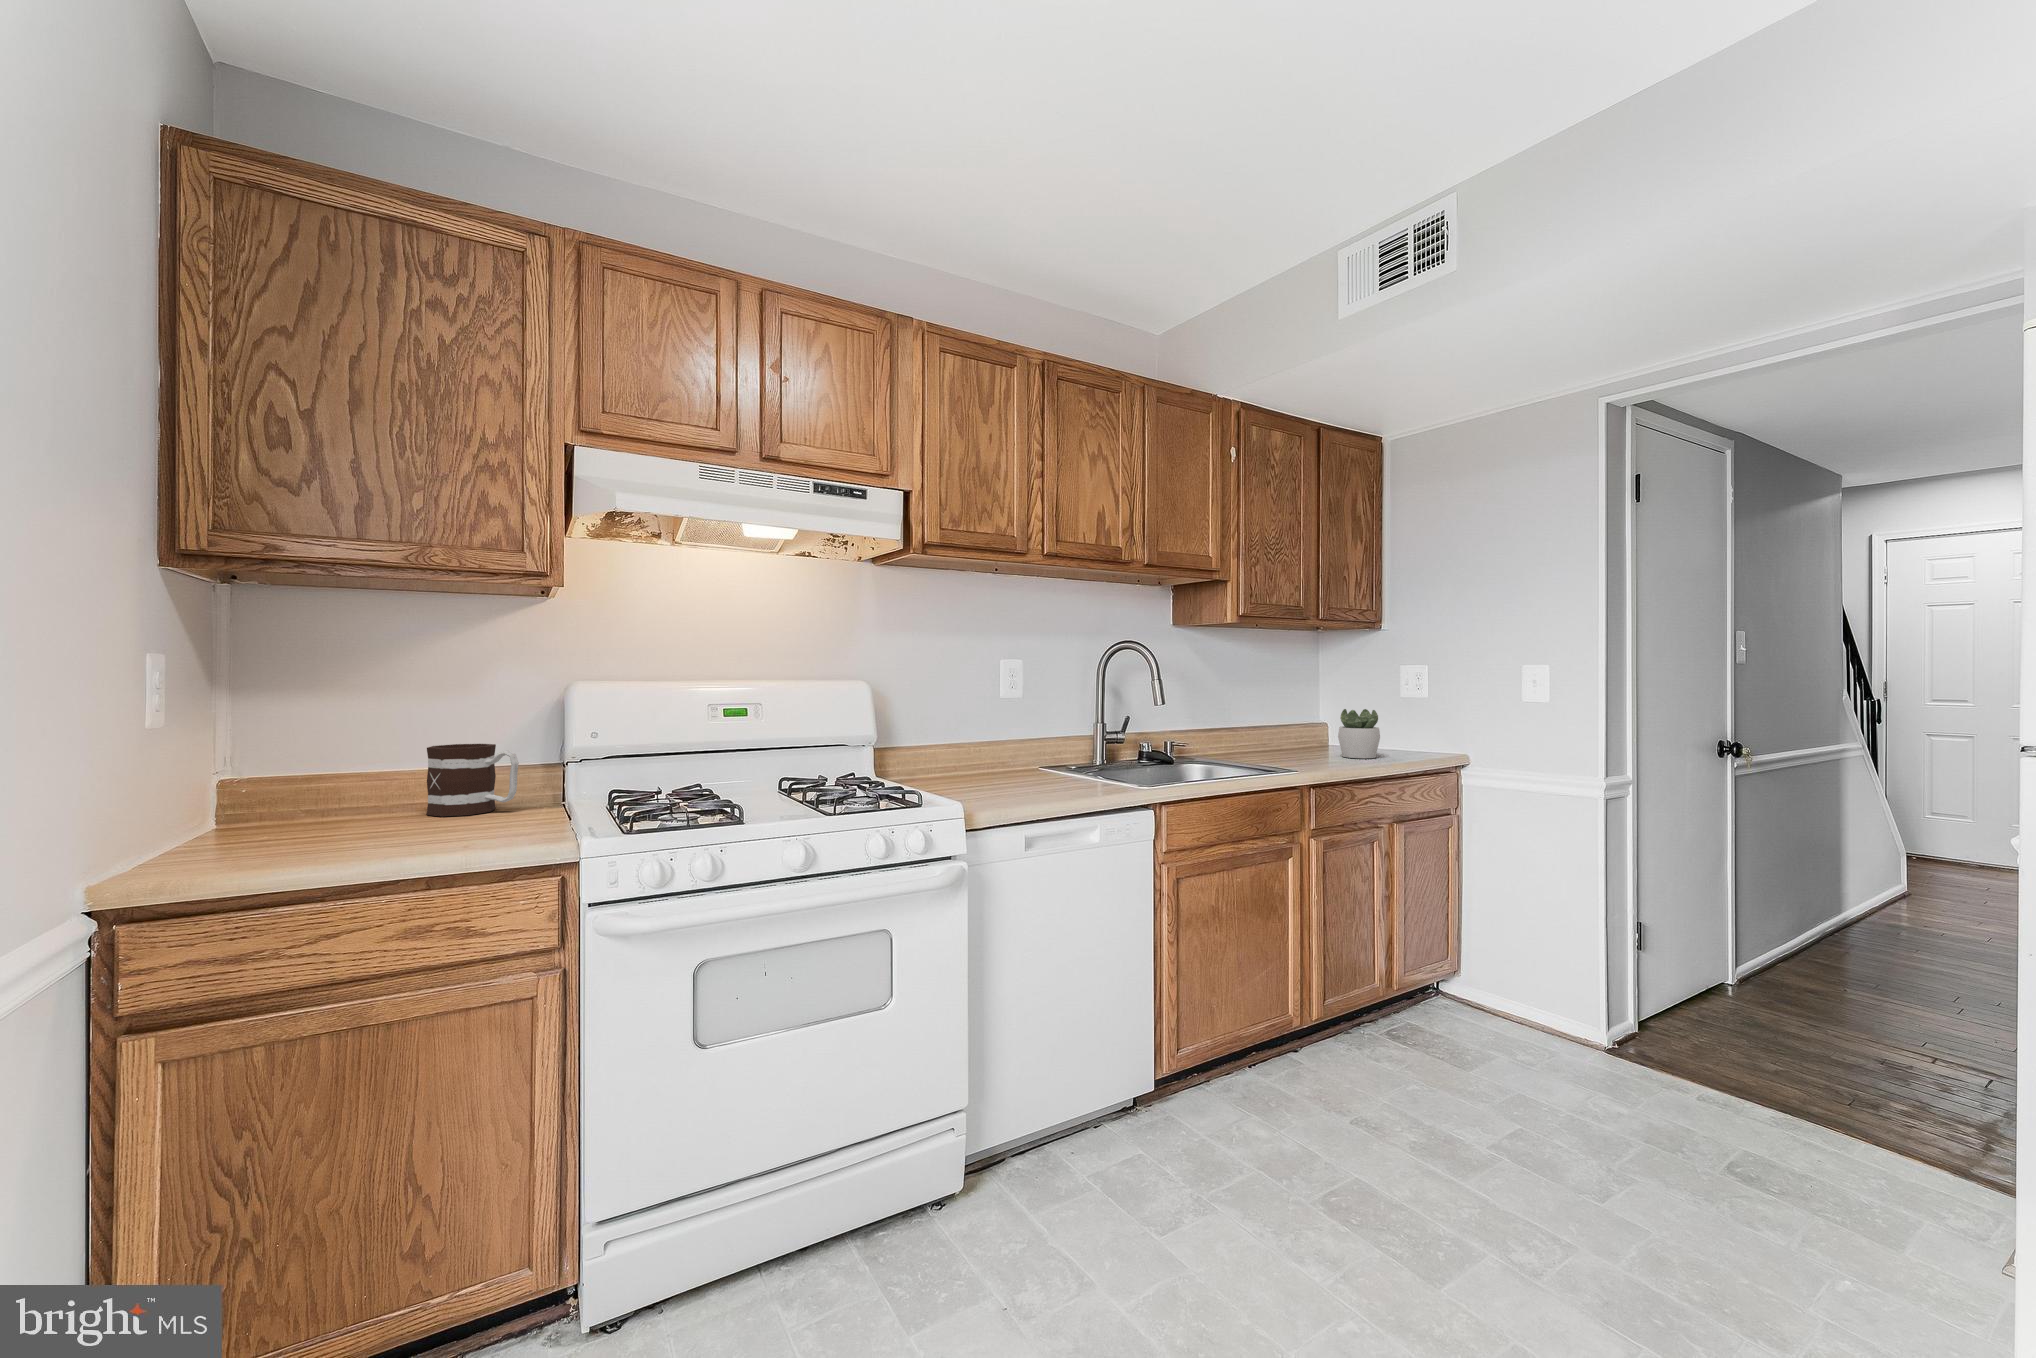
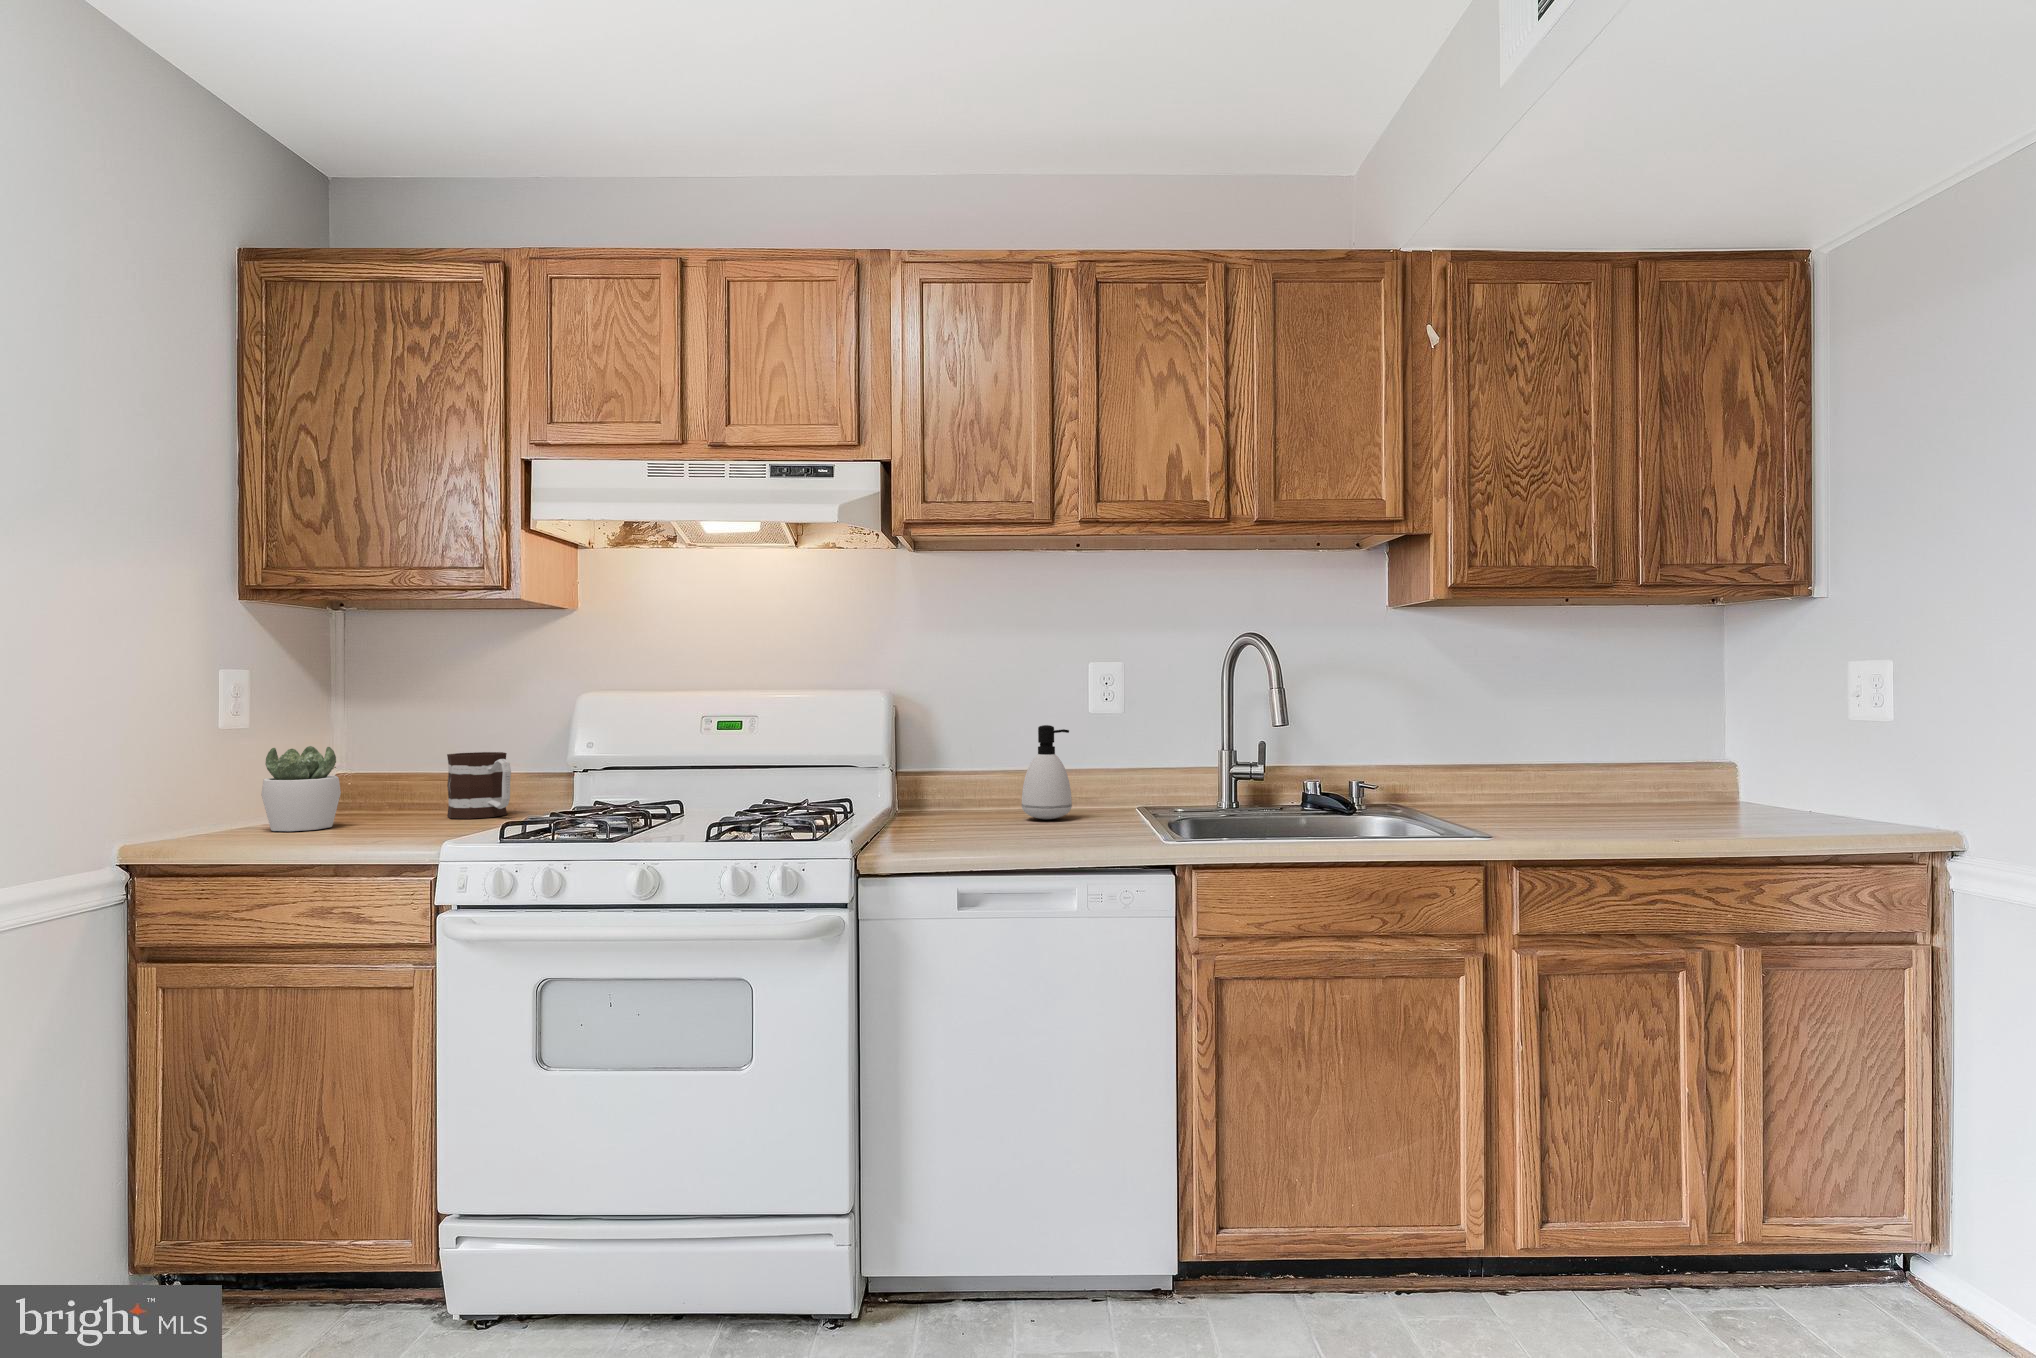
soap dispenser: none [983,709,1023,781] -> present [1022,725,1072,819]
succulent plant: present [1338,709,1380,759] -> present [261,746,341,831]

